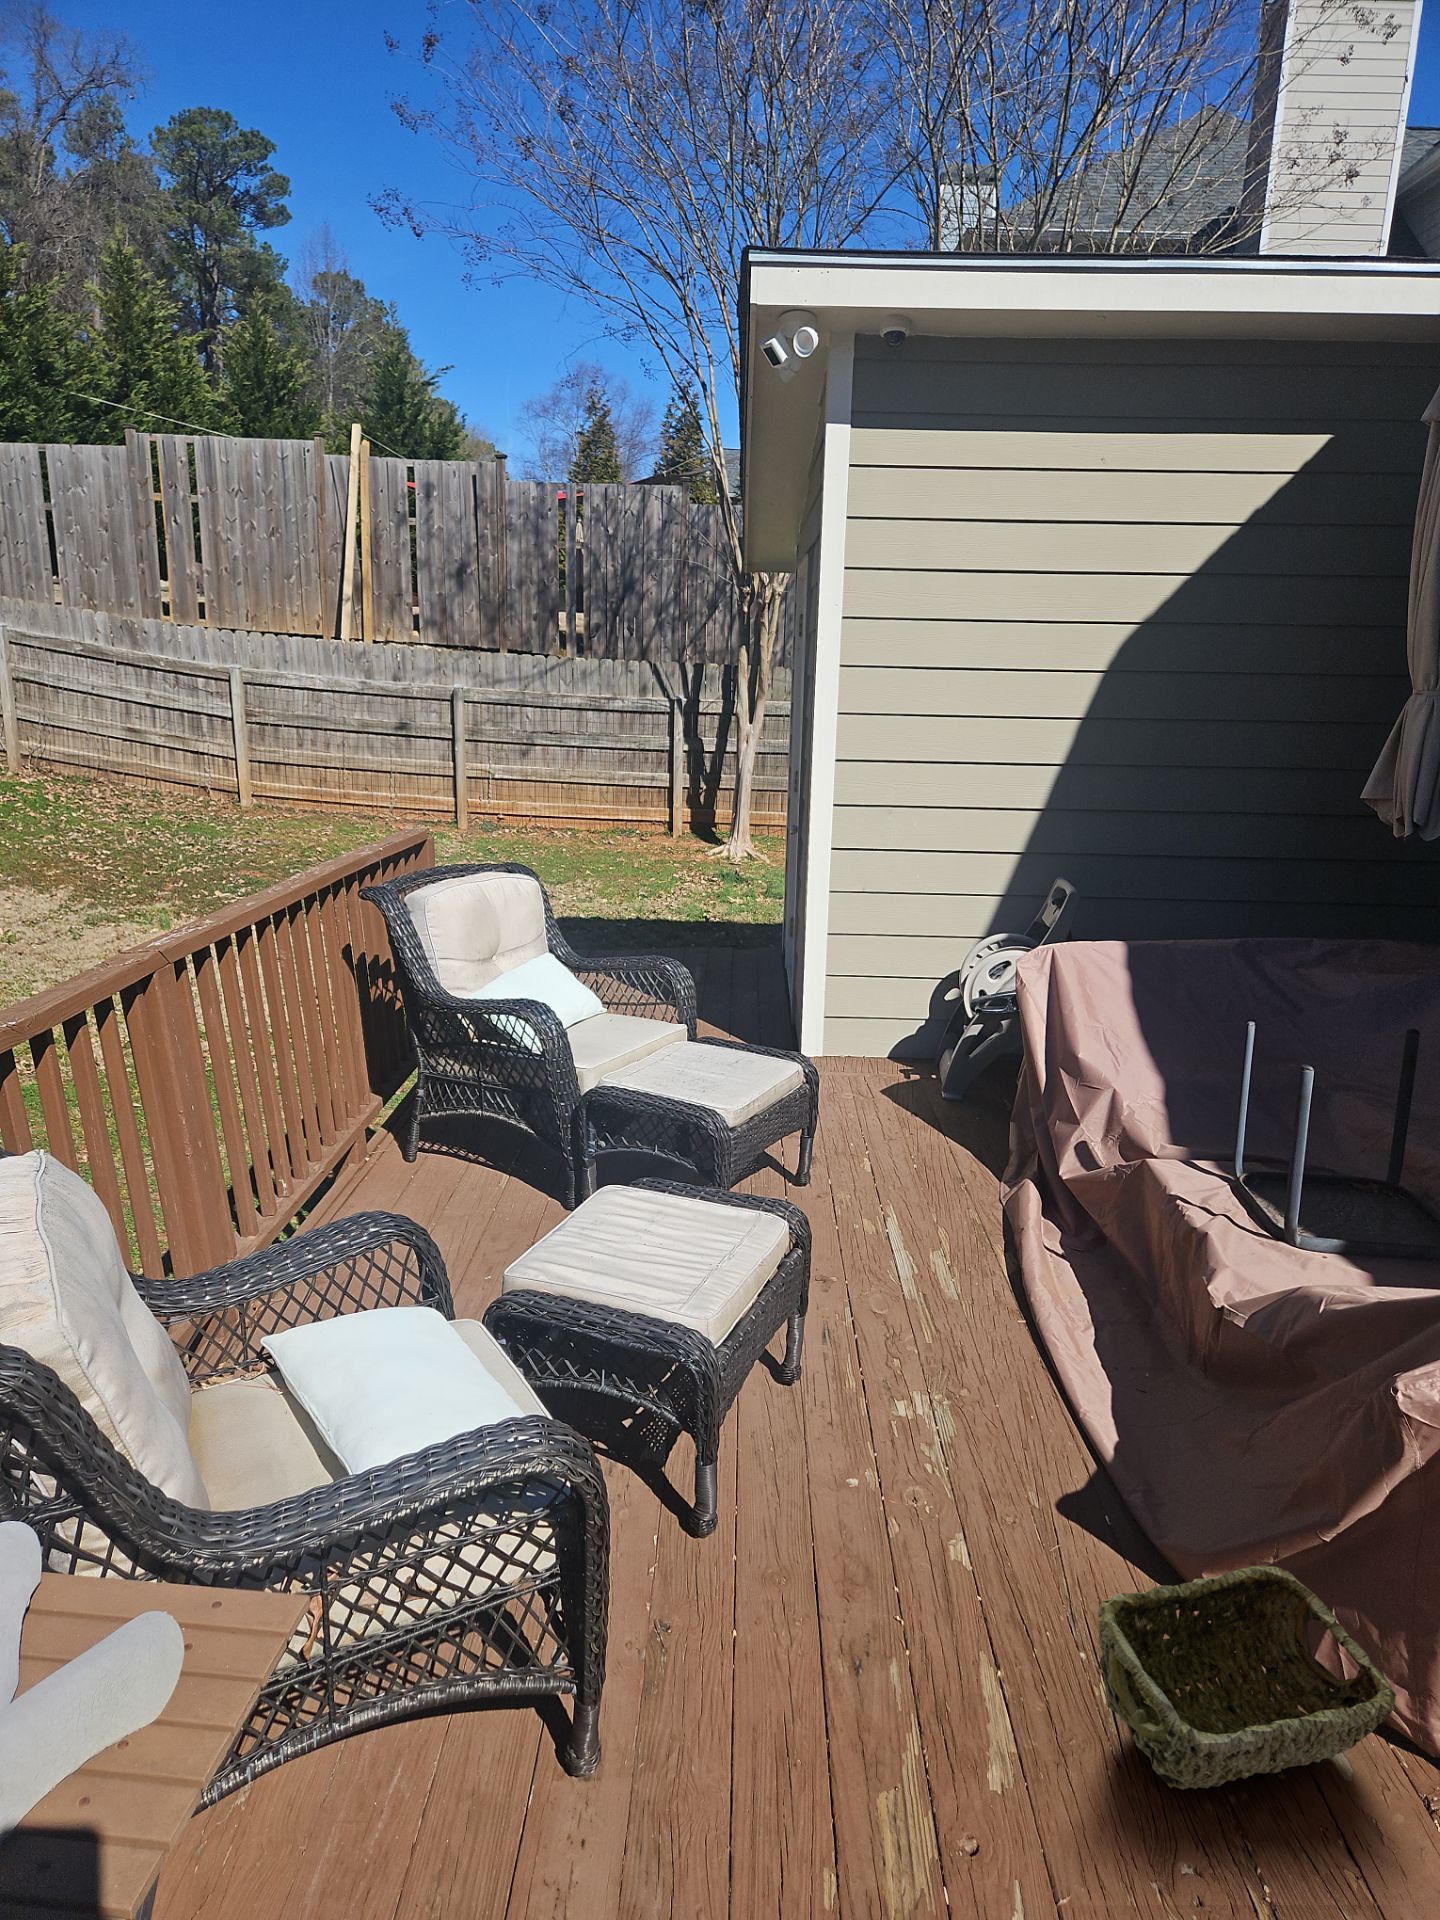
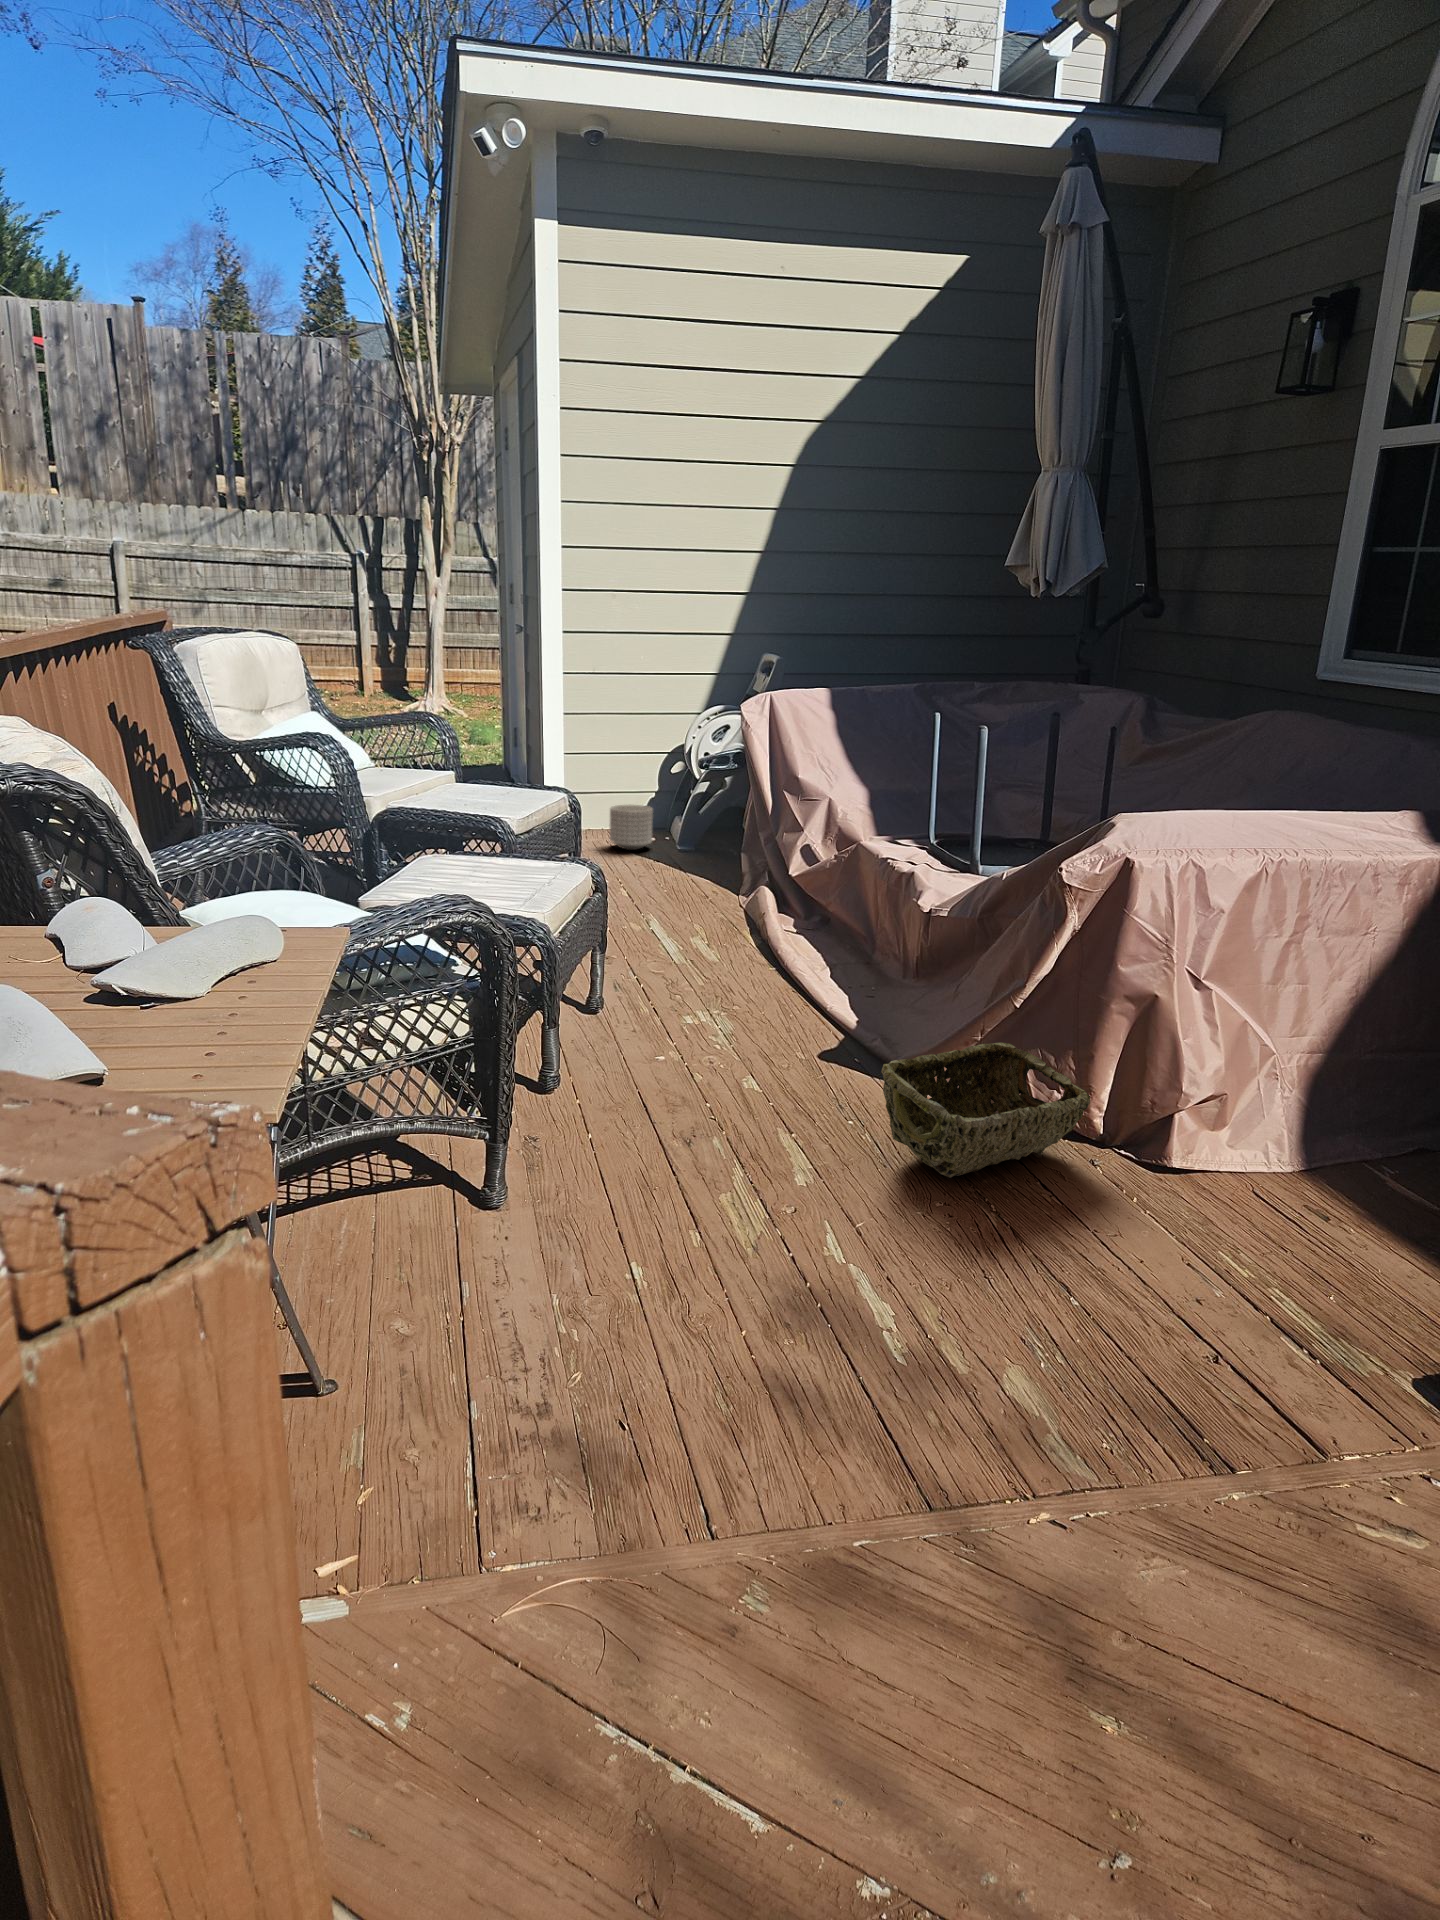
planter: none [874,1027,924,1079] -> present [610,804,653,850]

